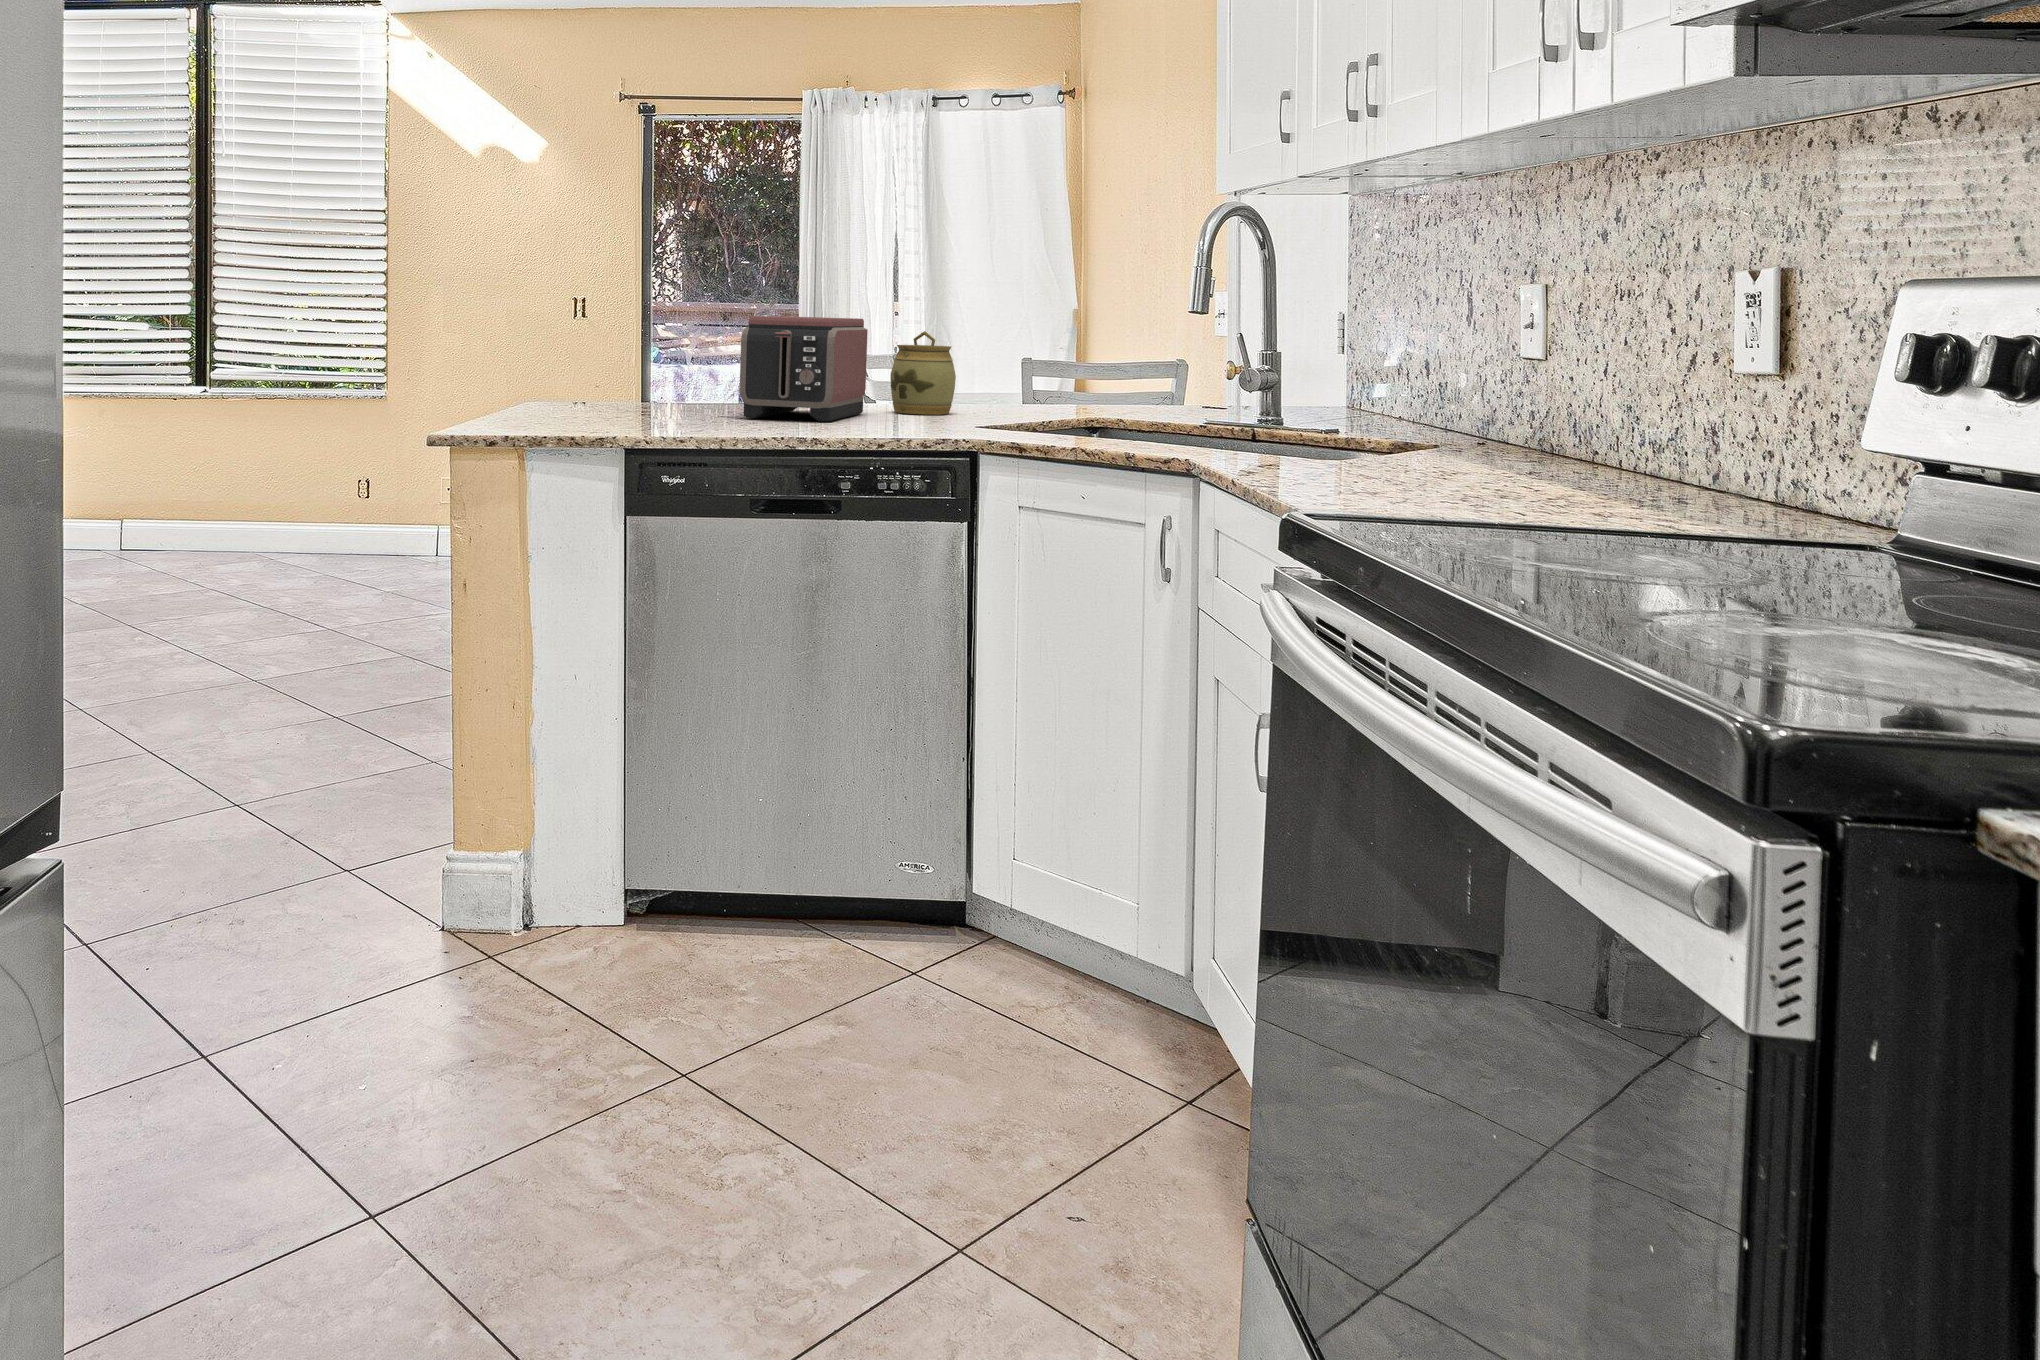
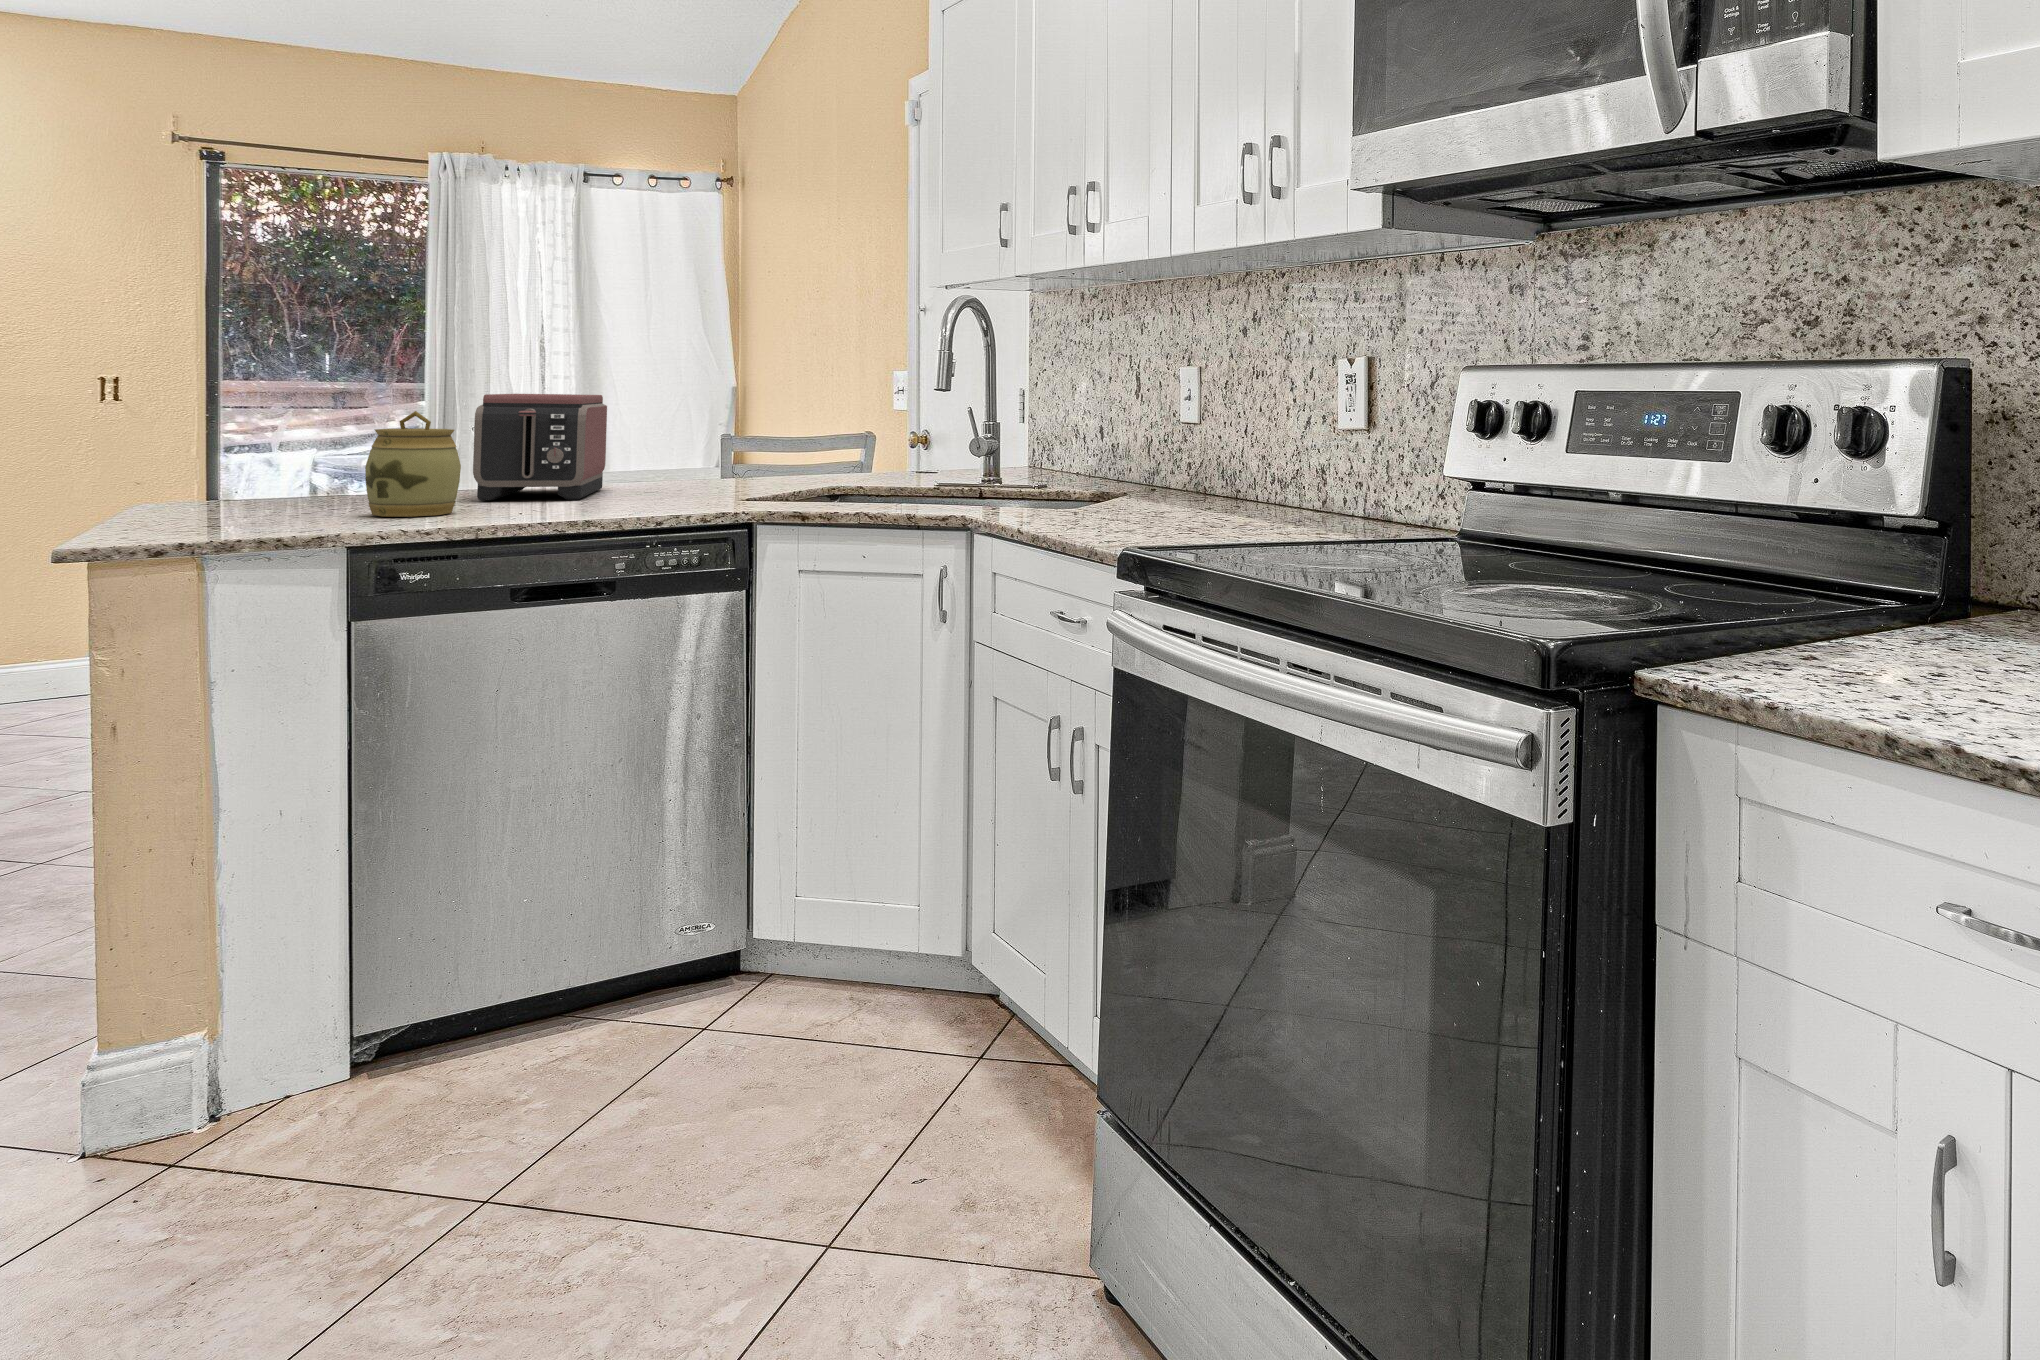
jar: present [891,331,956,415] -> present [365,411,461,517]

